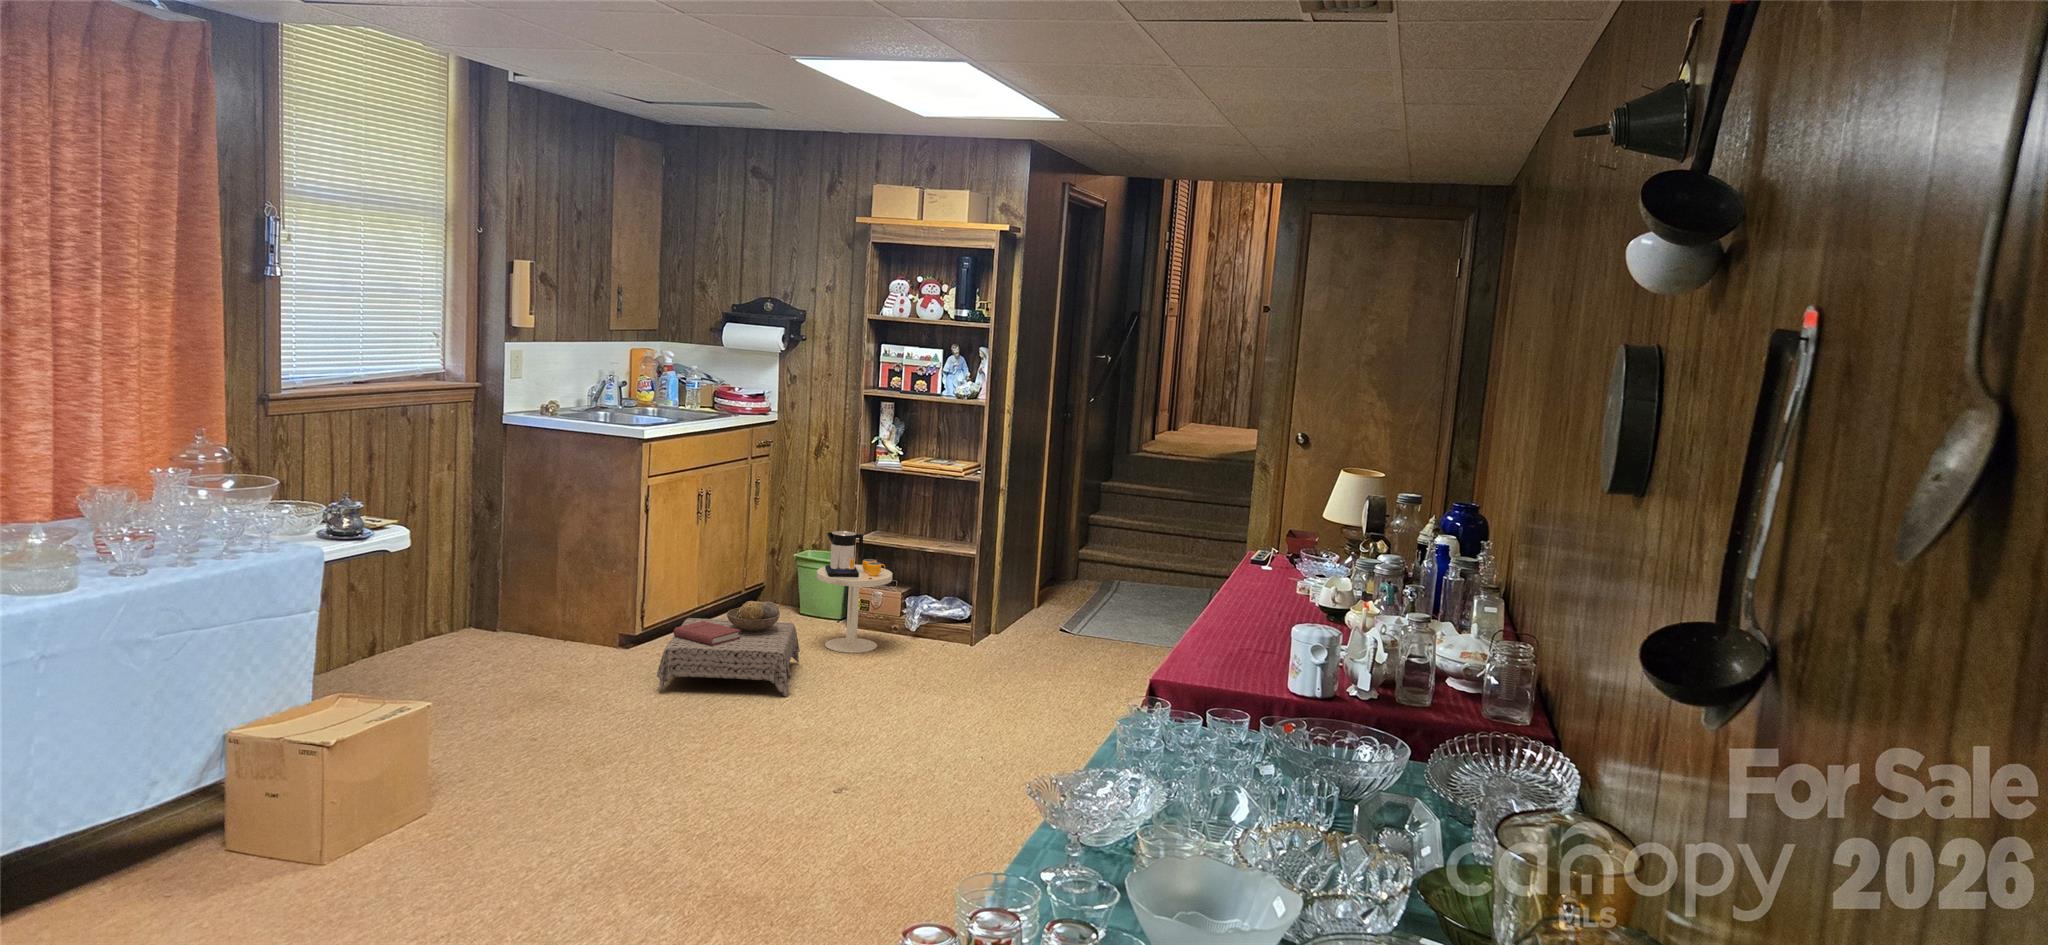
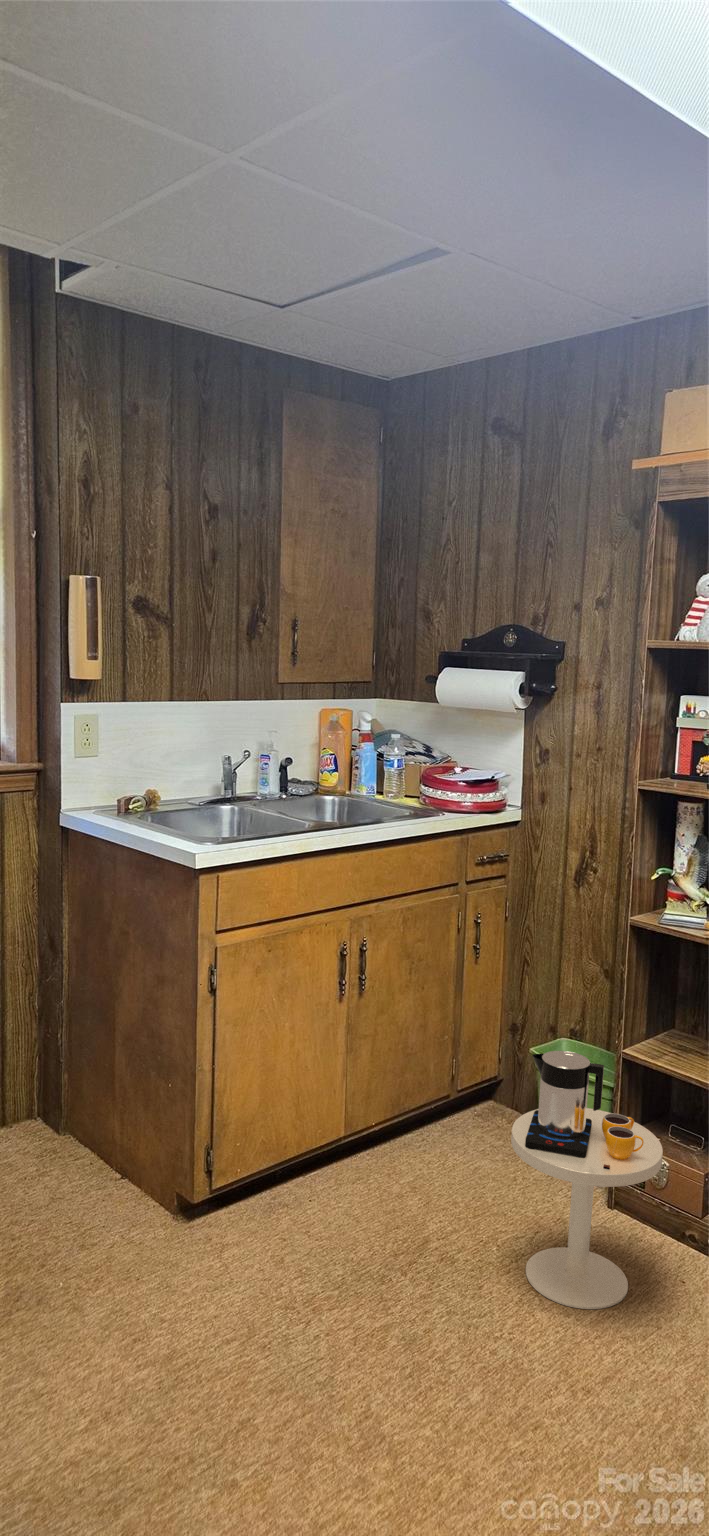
ottoman: present [657,601,800,697] -> none [115,1190,443,1475]

